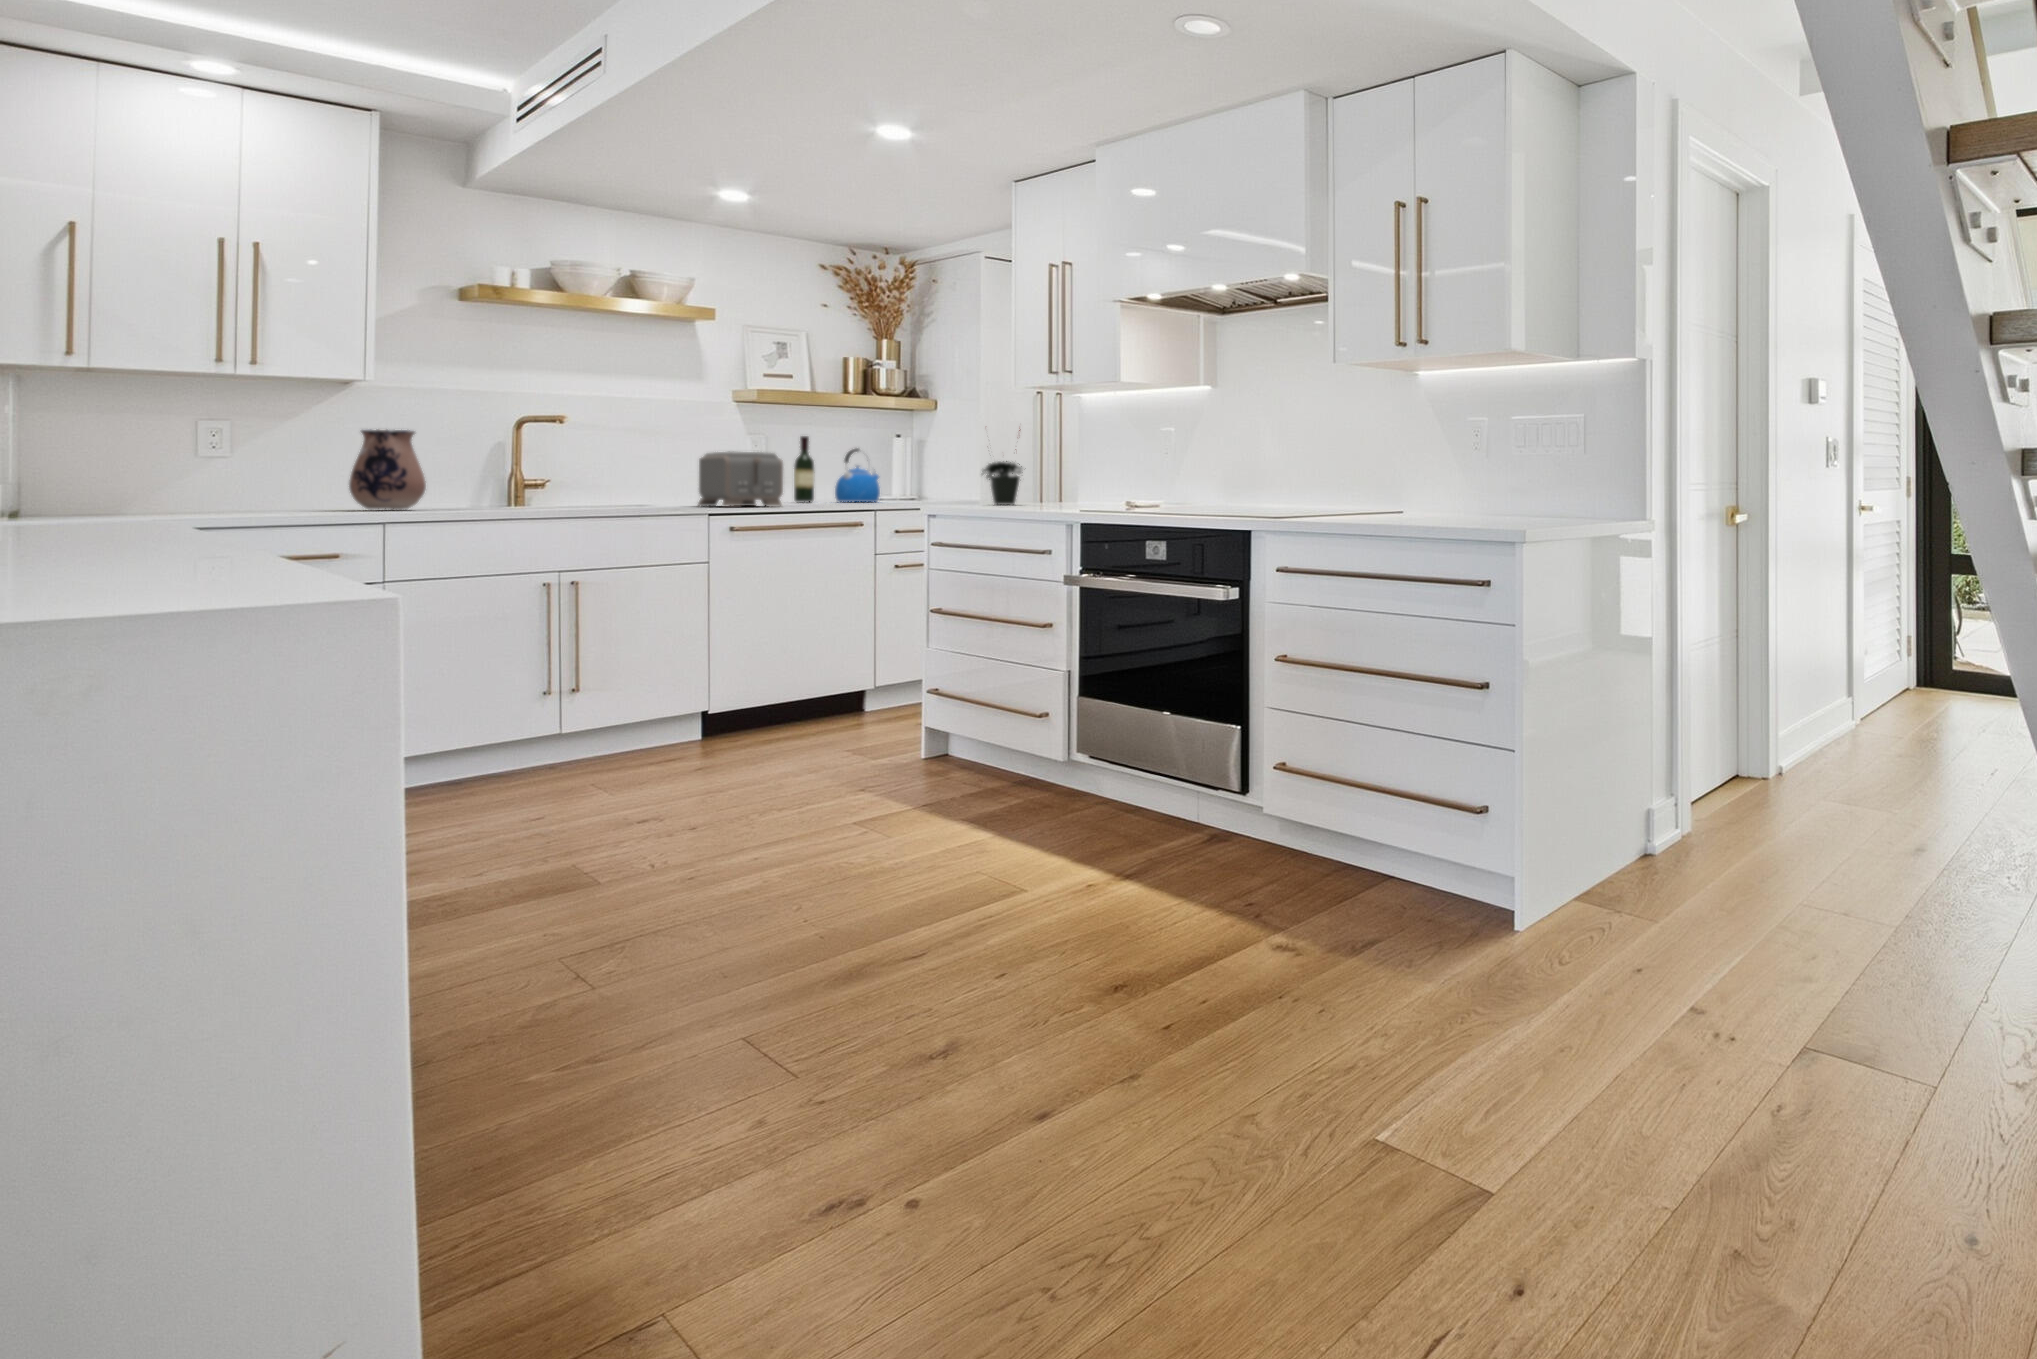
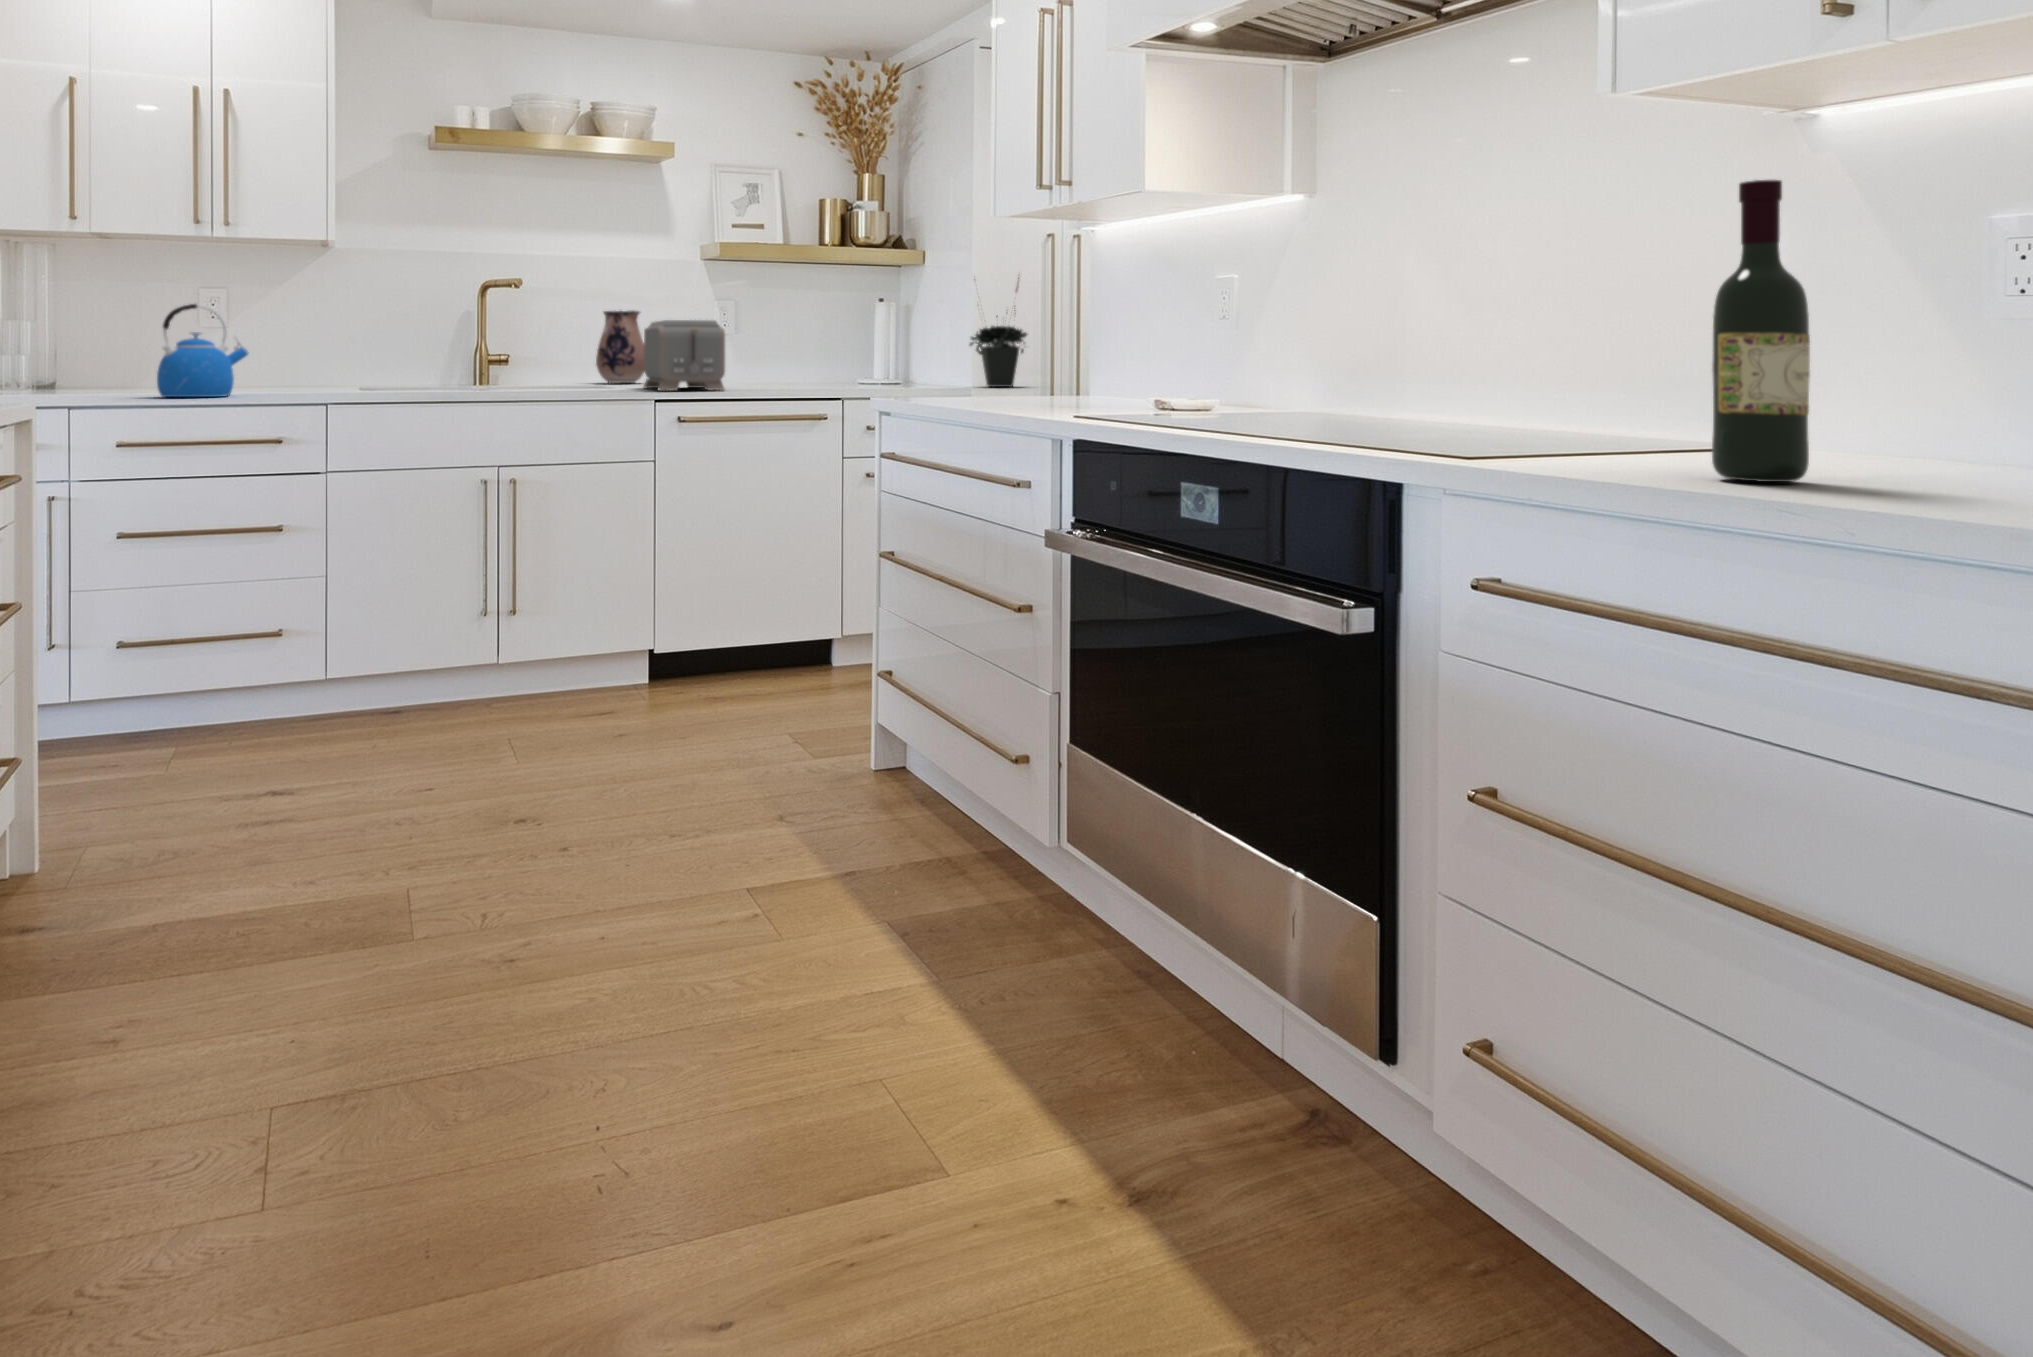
ceramic pitcher: present [349,430,426,510] -> present [596,311,644,383]
wine bottle: present [794,436,815,503] -> present [1712,180,1810,482]
kettle: present [835,449,880,502] -> present [157,304,249,397]

